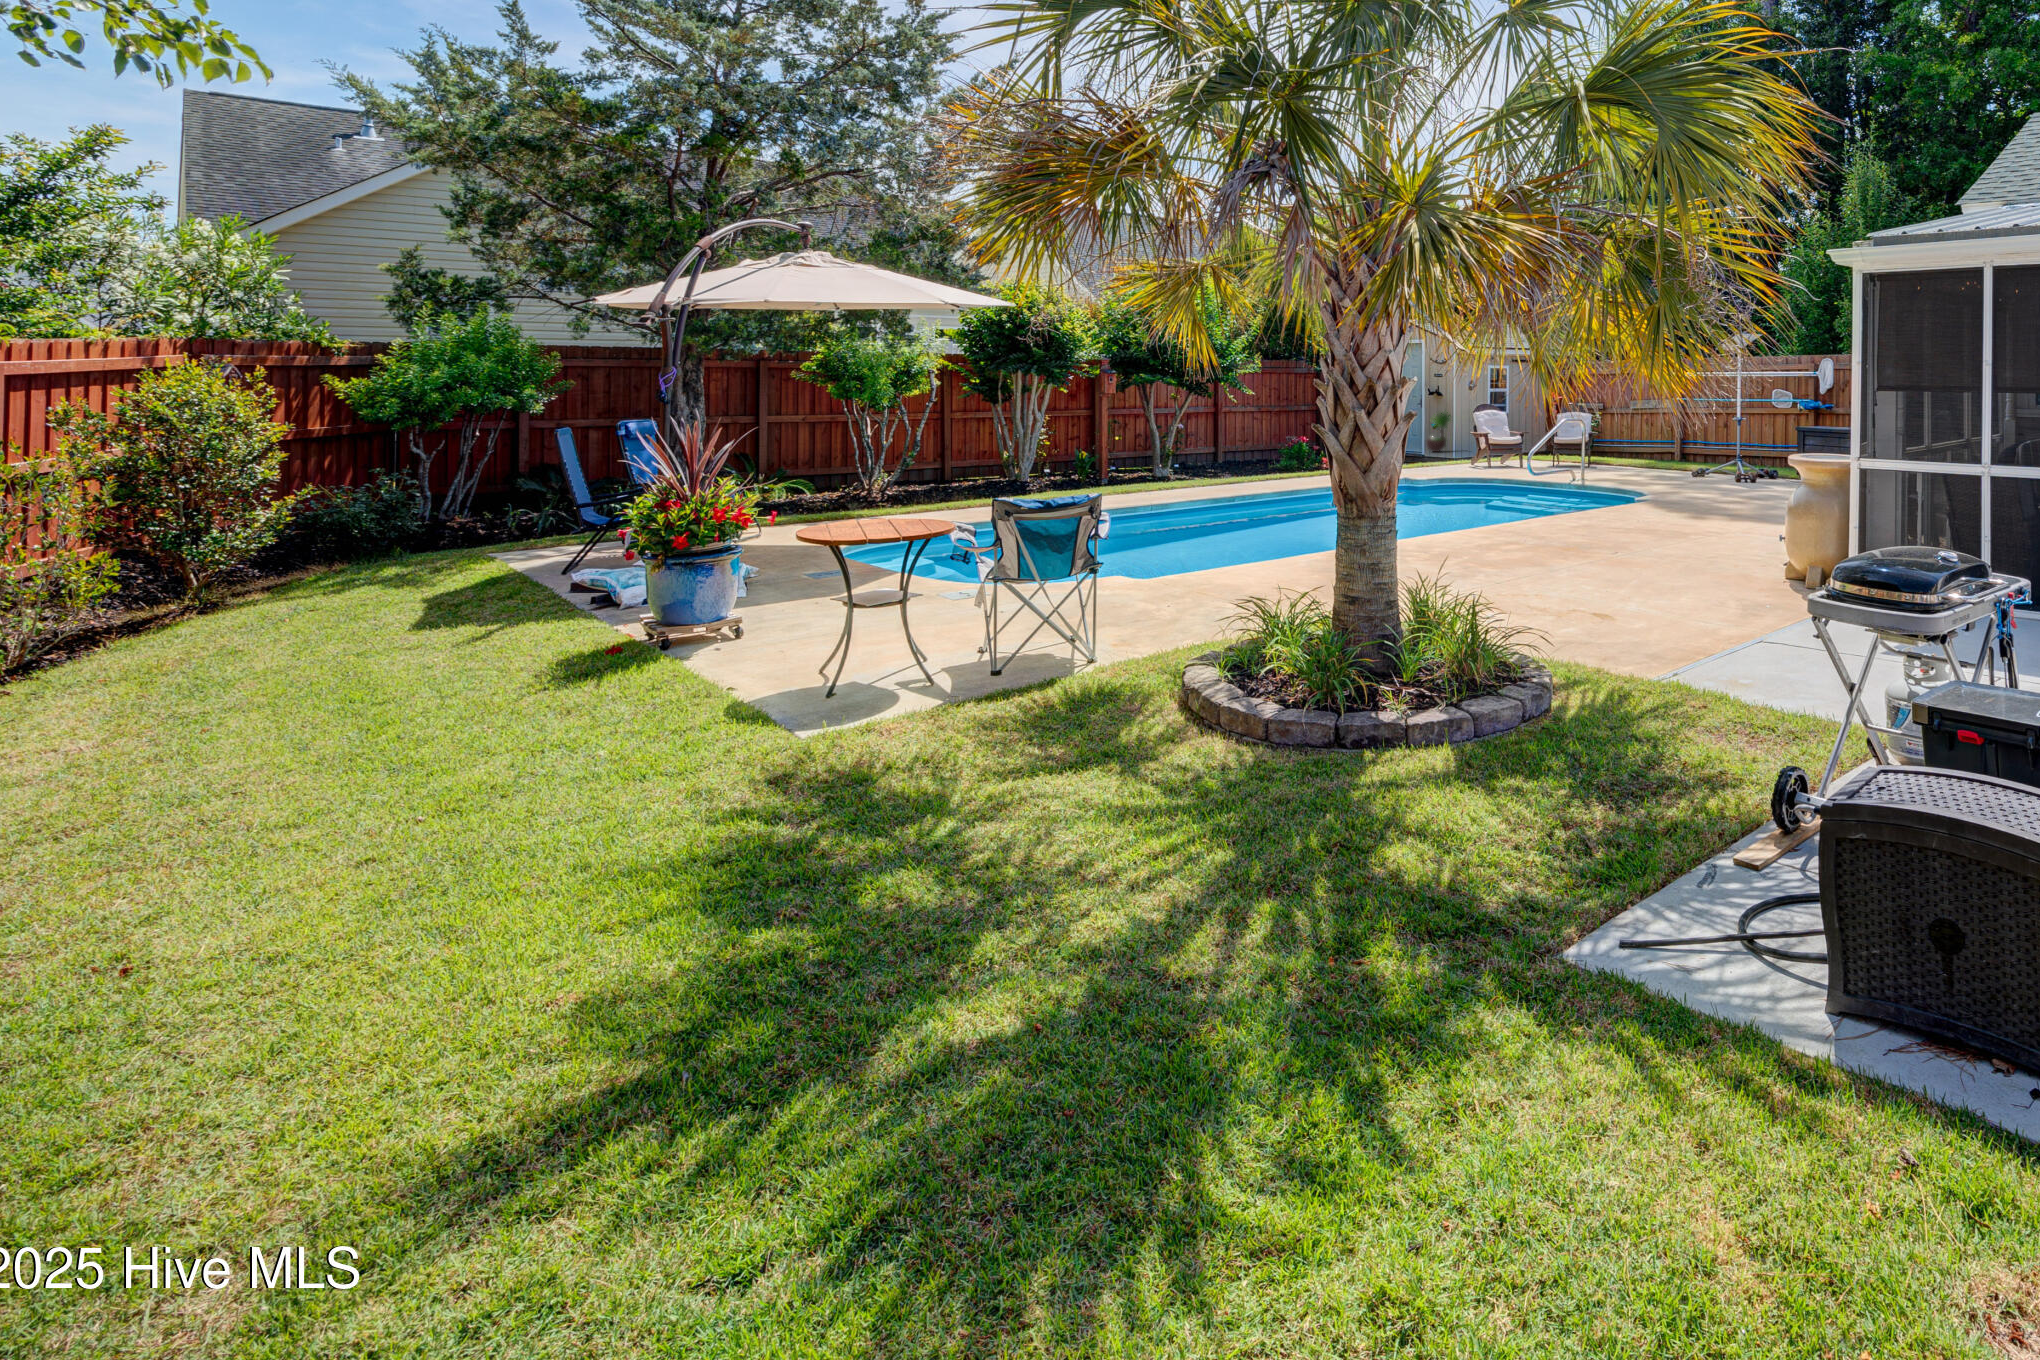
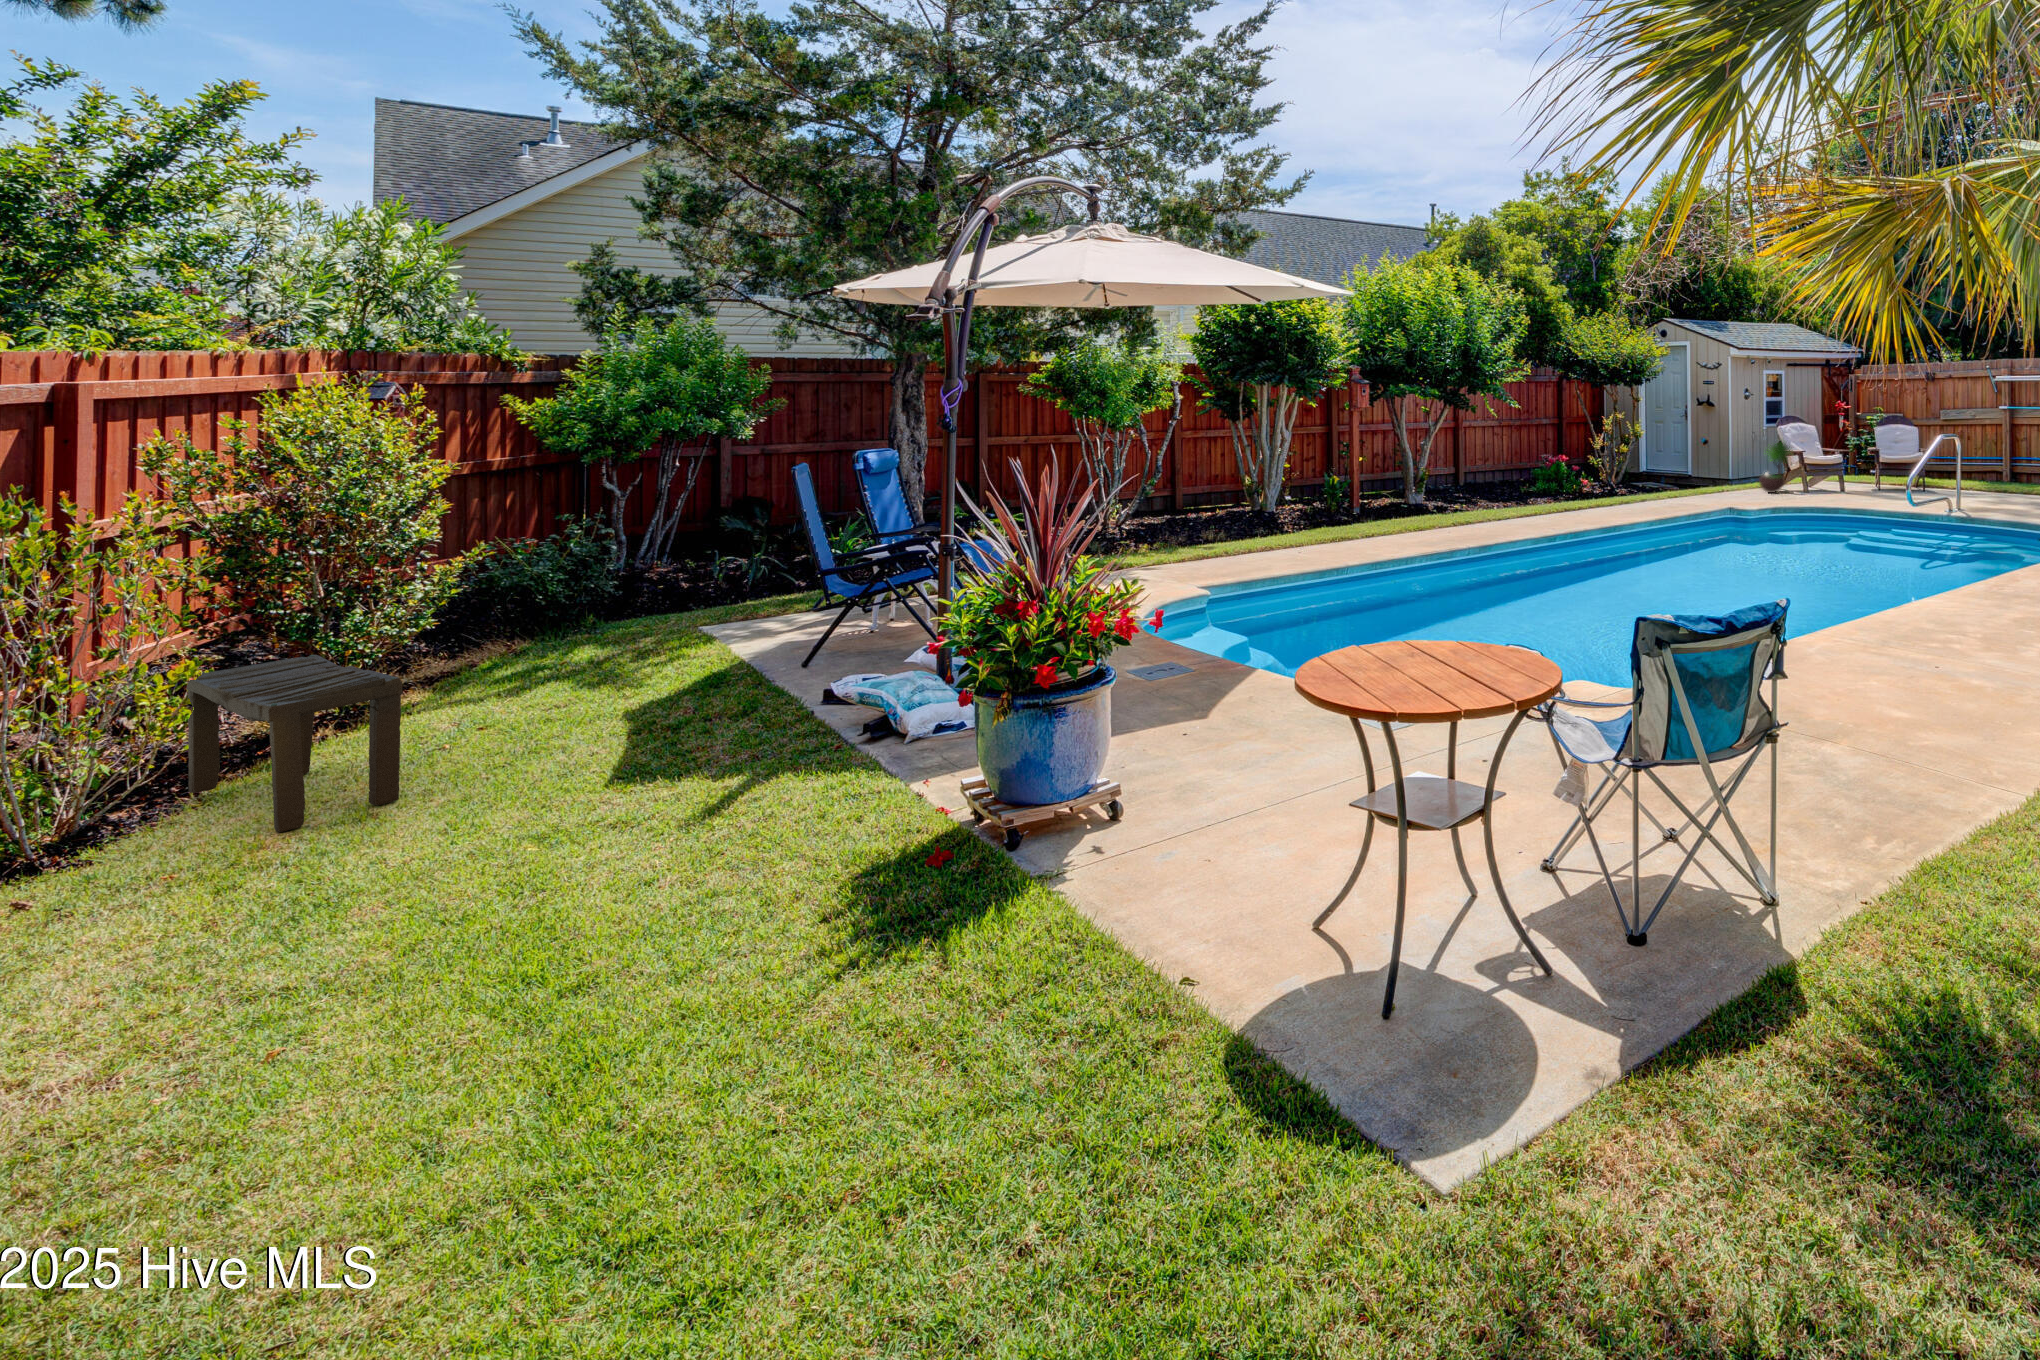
bench: none [87,553,252,658] -> present [186,655,403,832]

